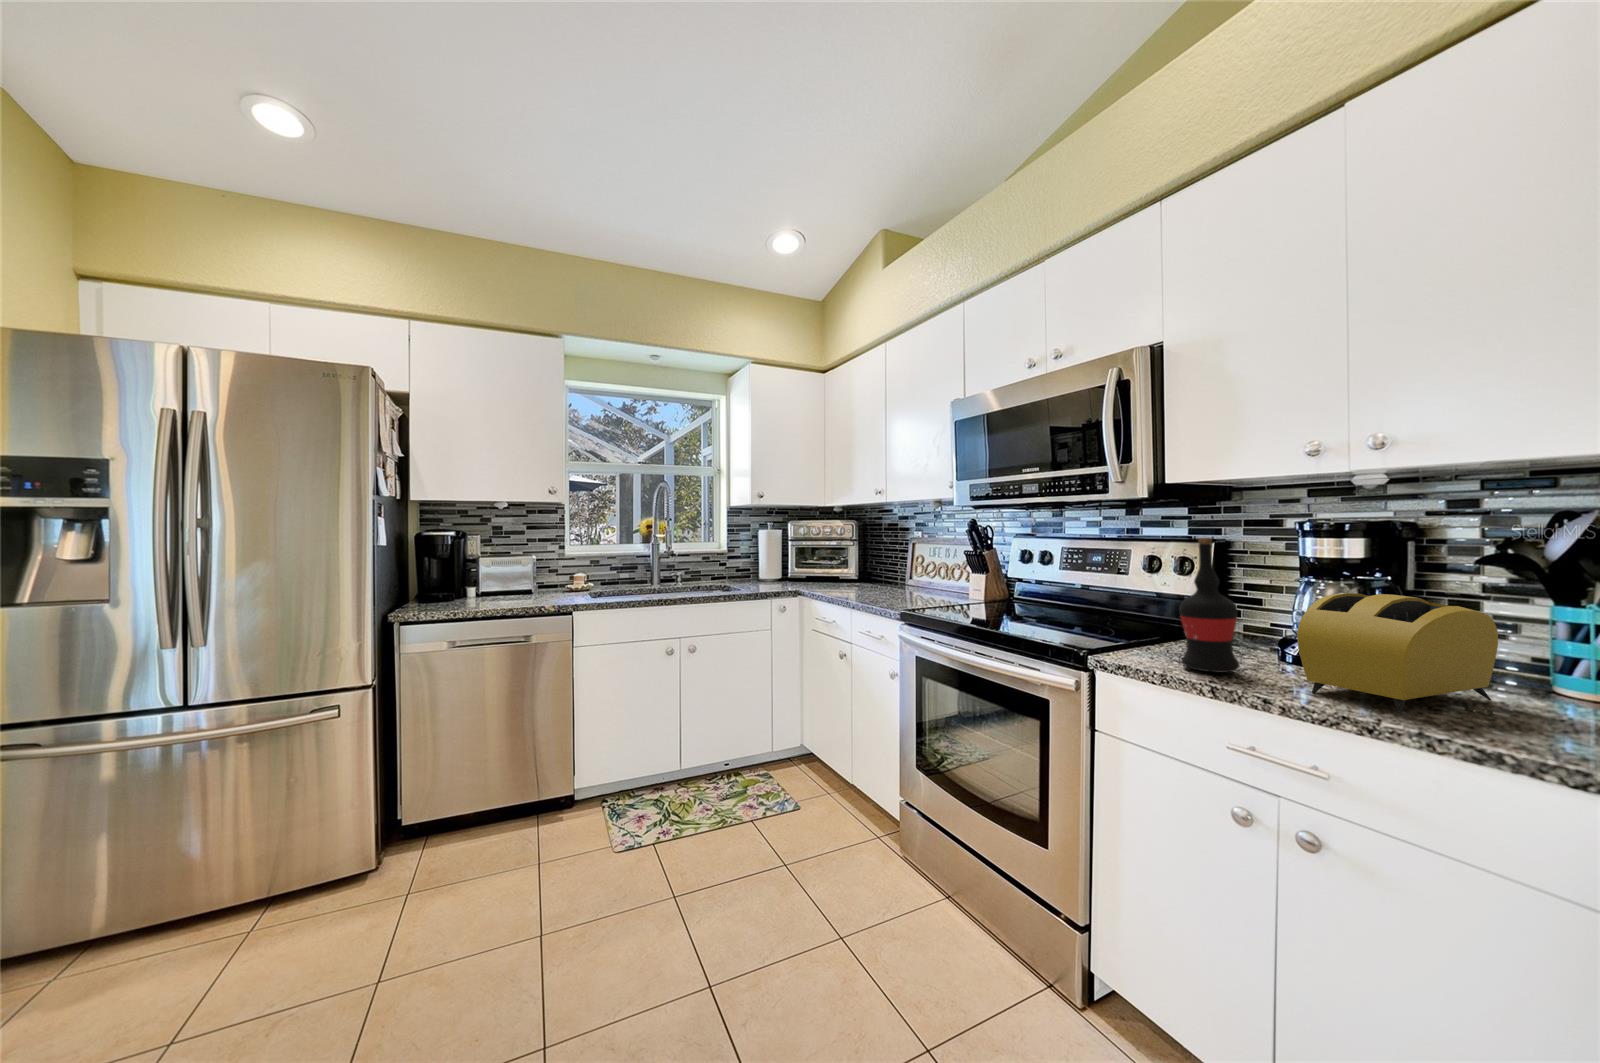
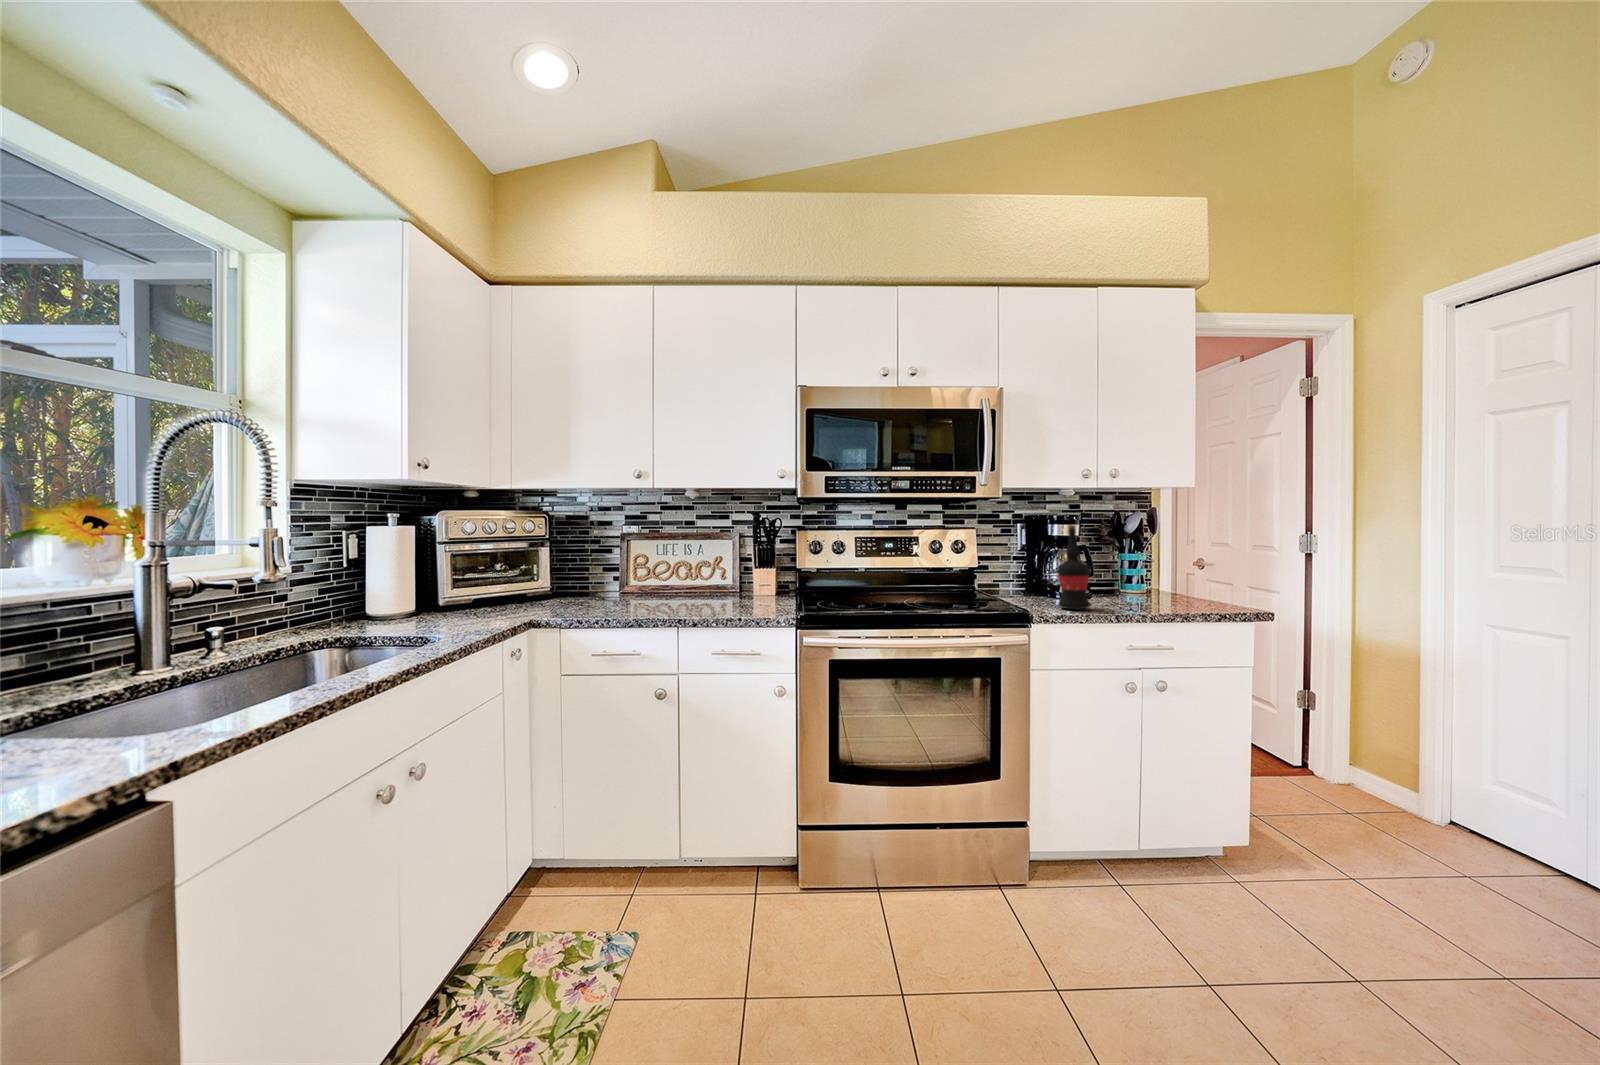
toaster: present [1297,593,1498,714] -> none [1098,553,1173,610]

